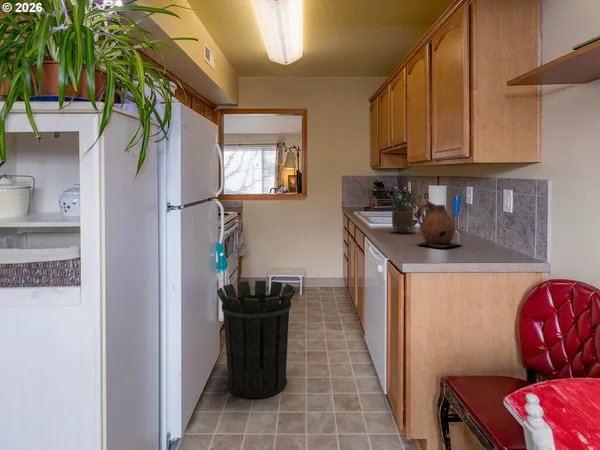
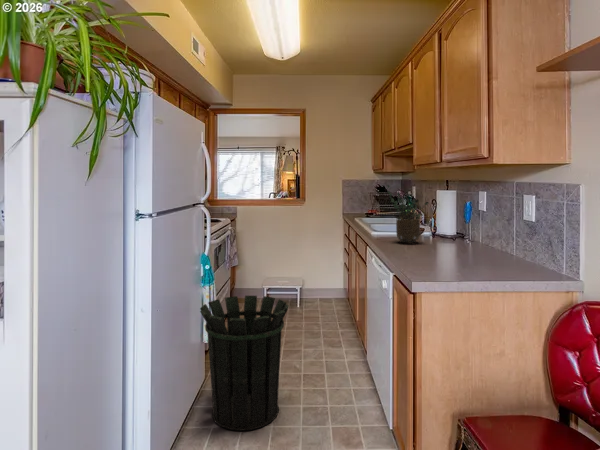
ceramic pitcher: present [416,199,460,247] -> none [424,206,477,262]

